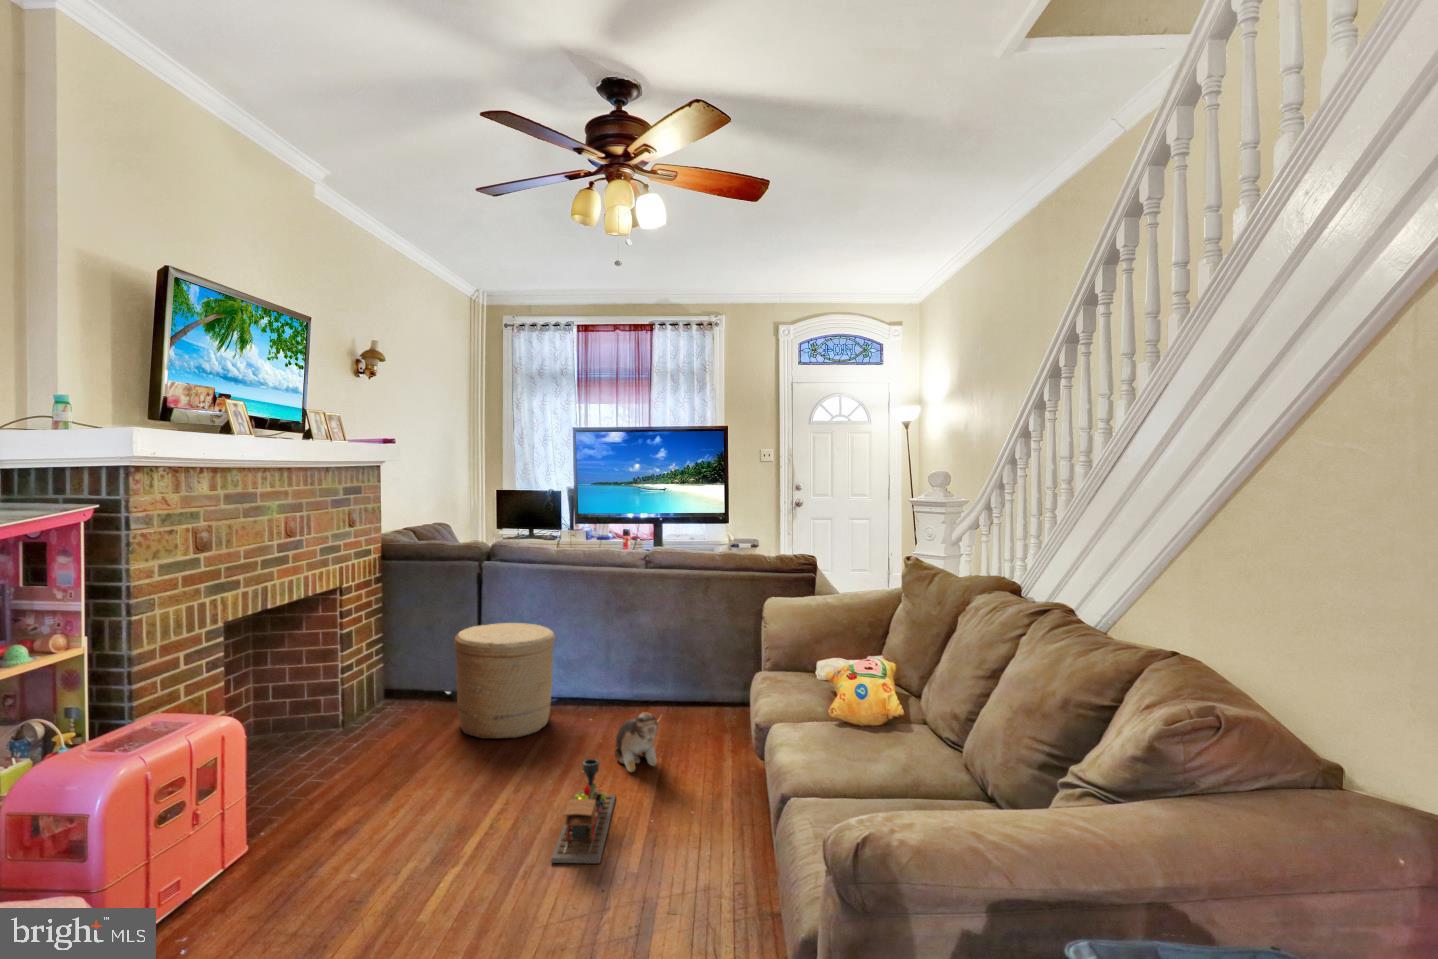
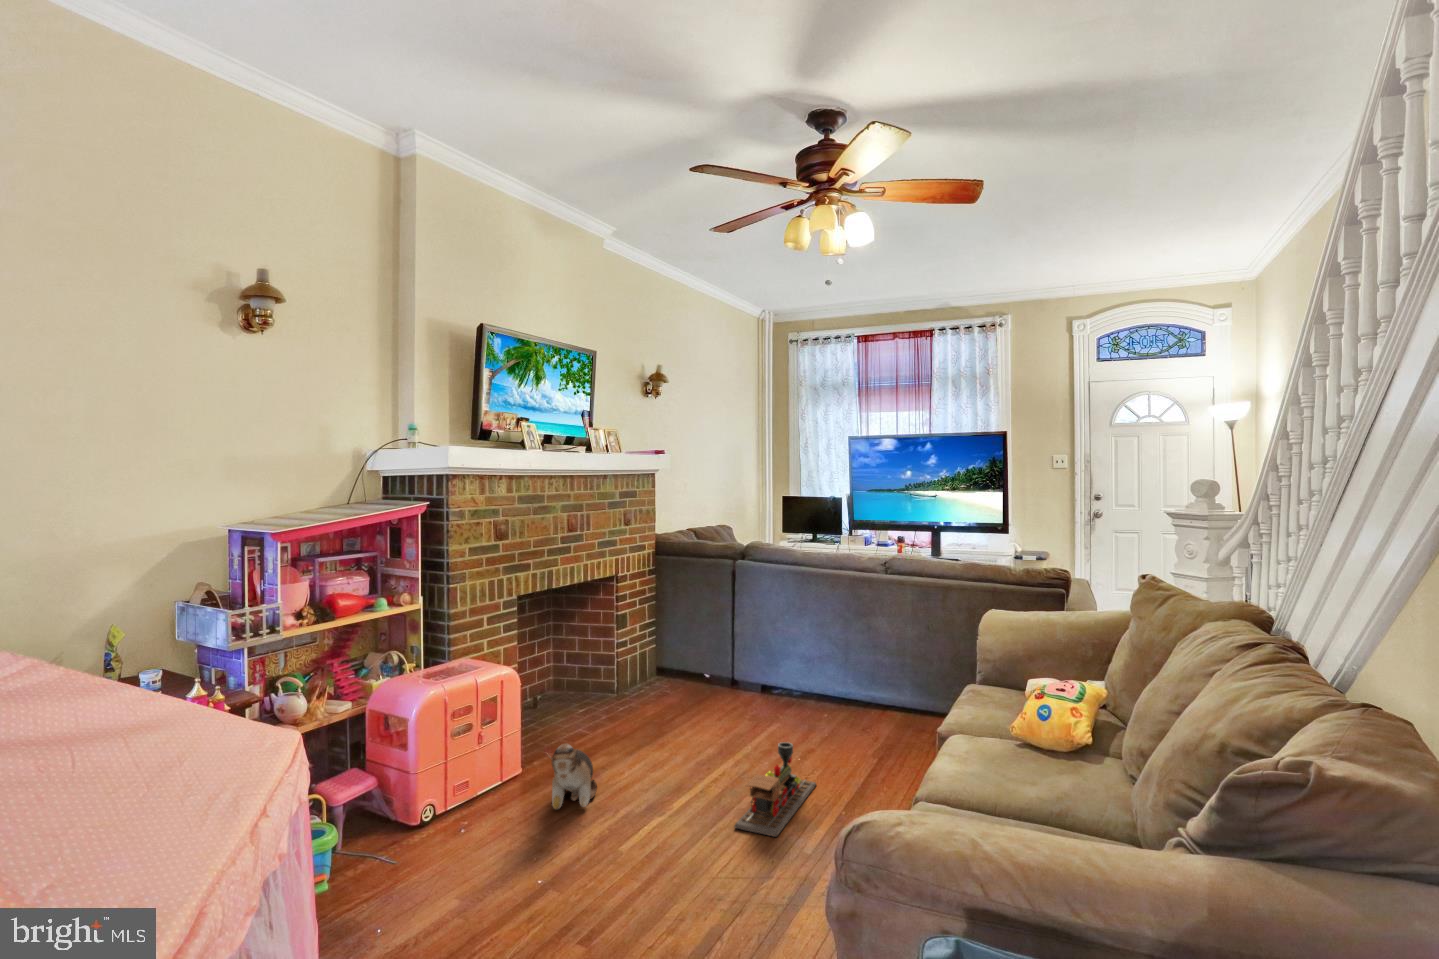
woven basket: present [454,623,555,739] -> none [699,617,788,721]
plush toy: present [615,712,662,772] -> present [549,743,597,809]

